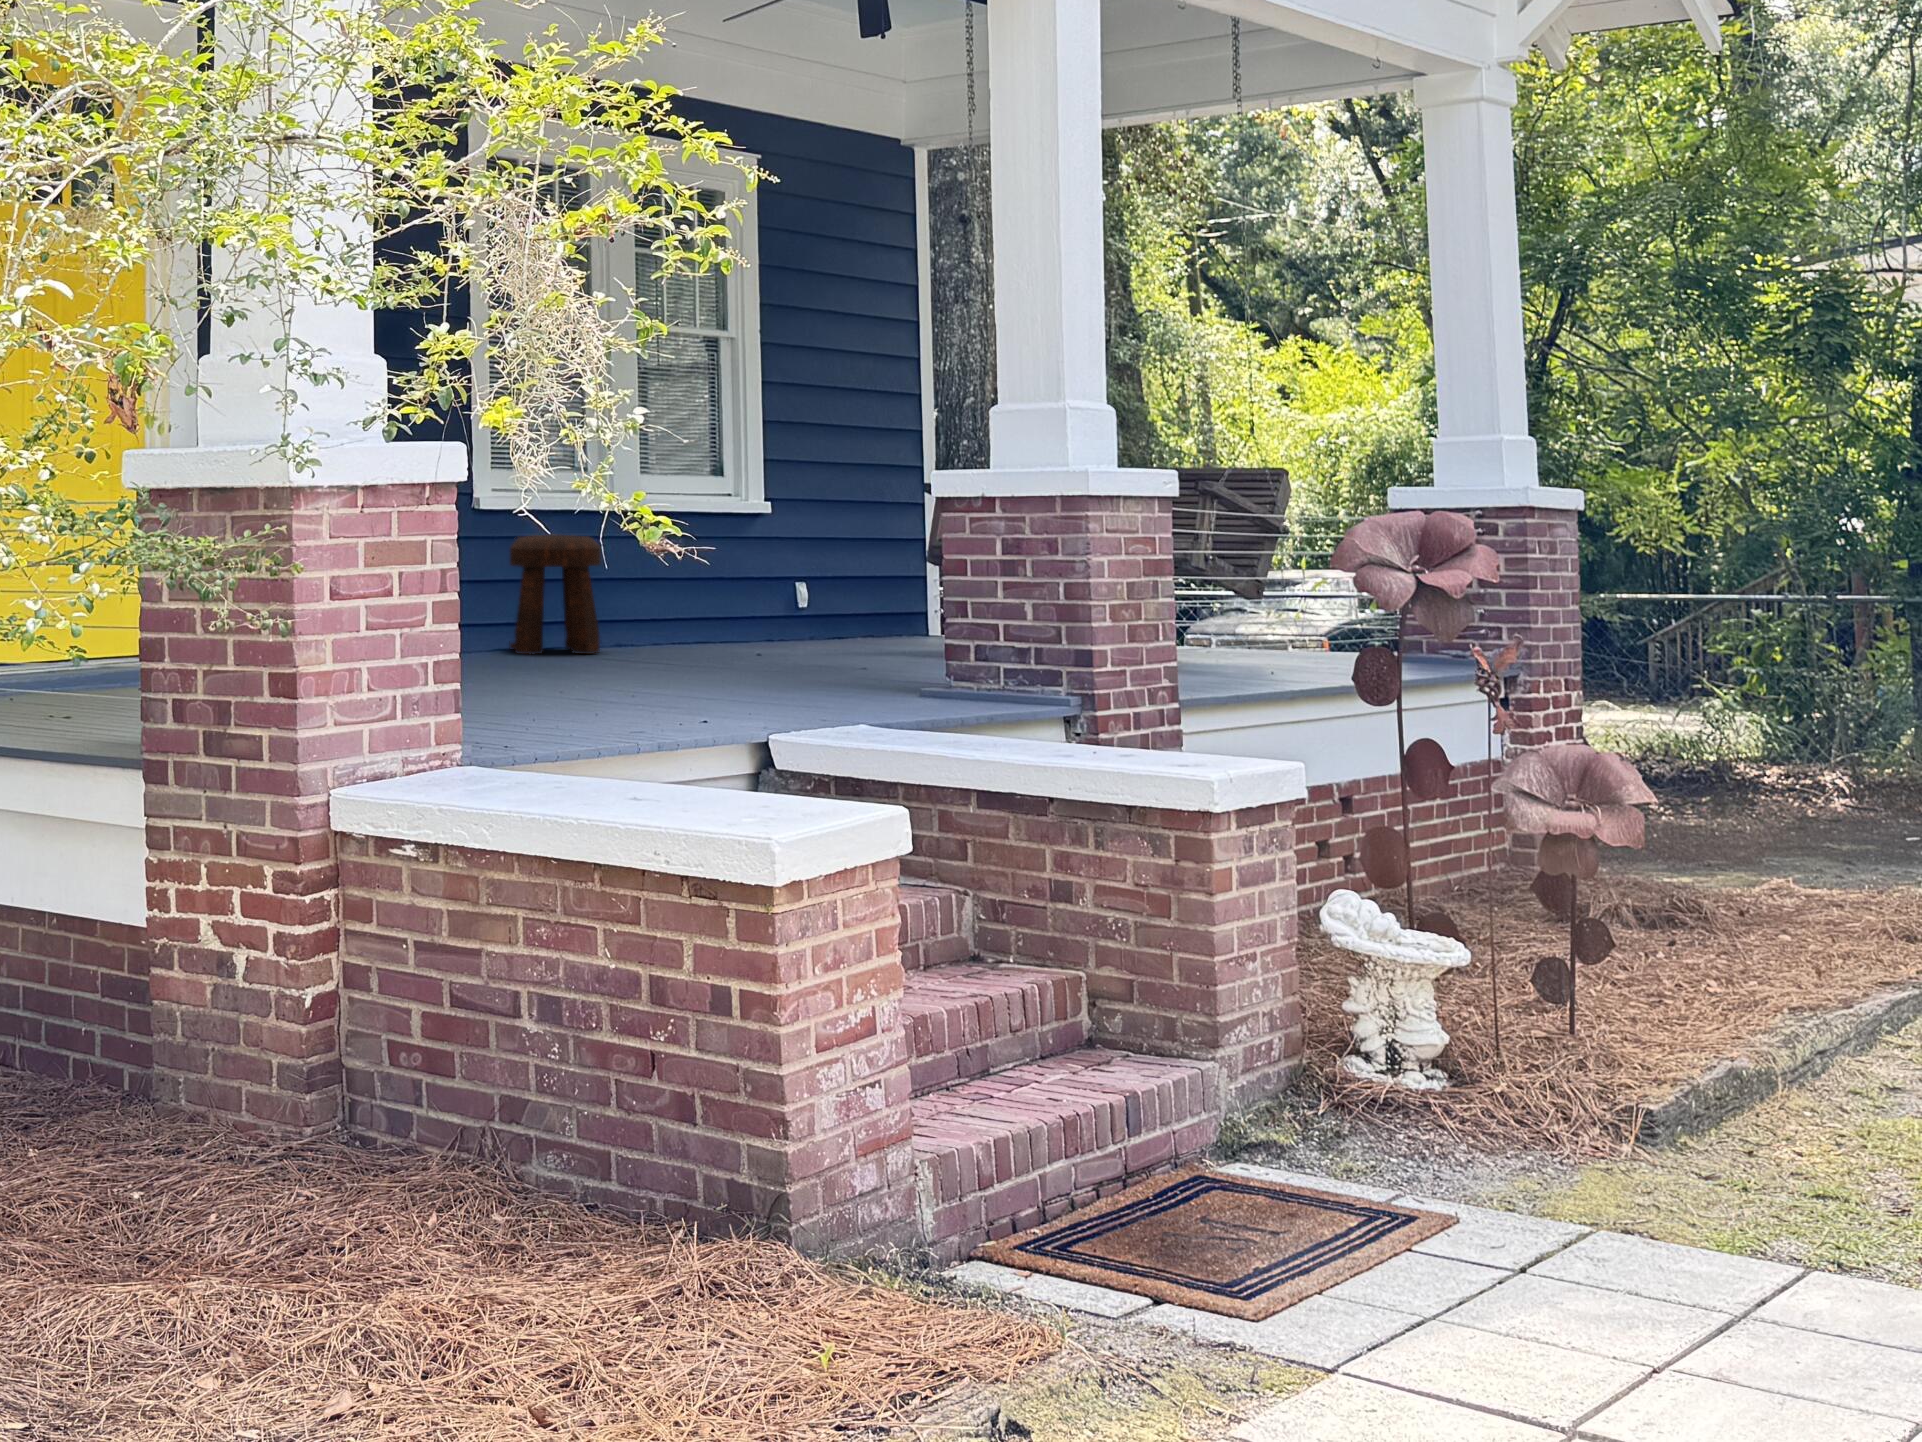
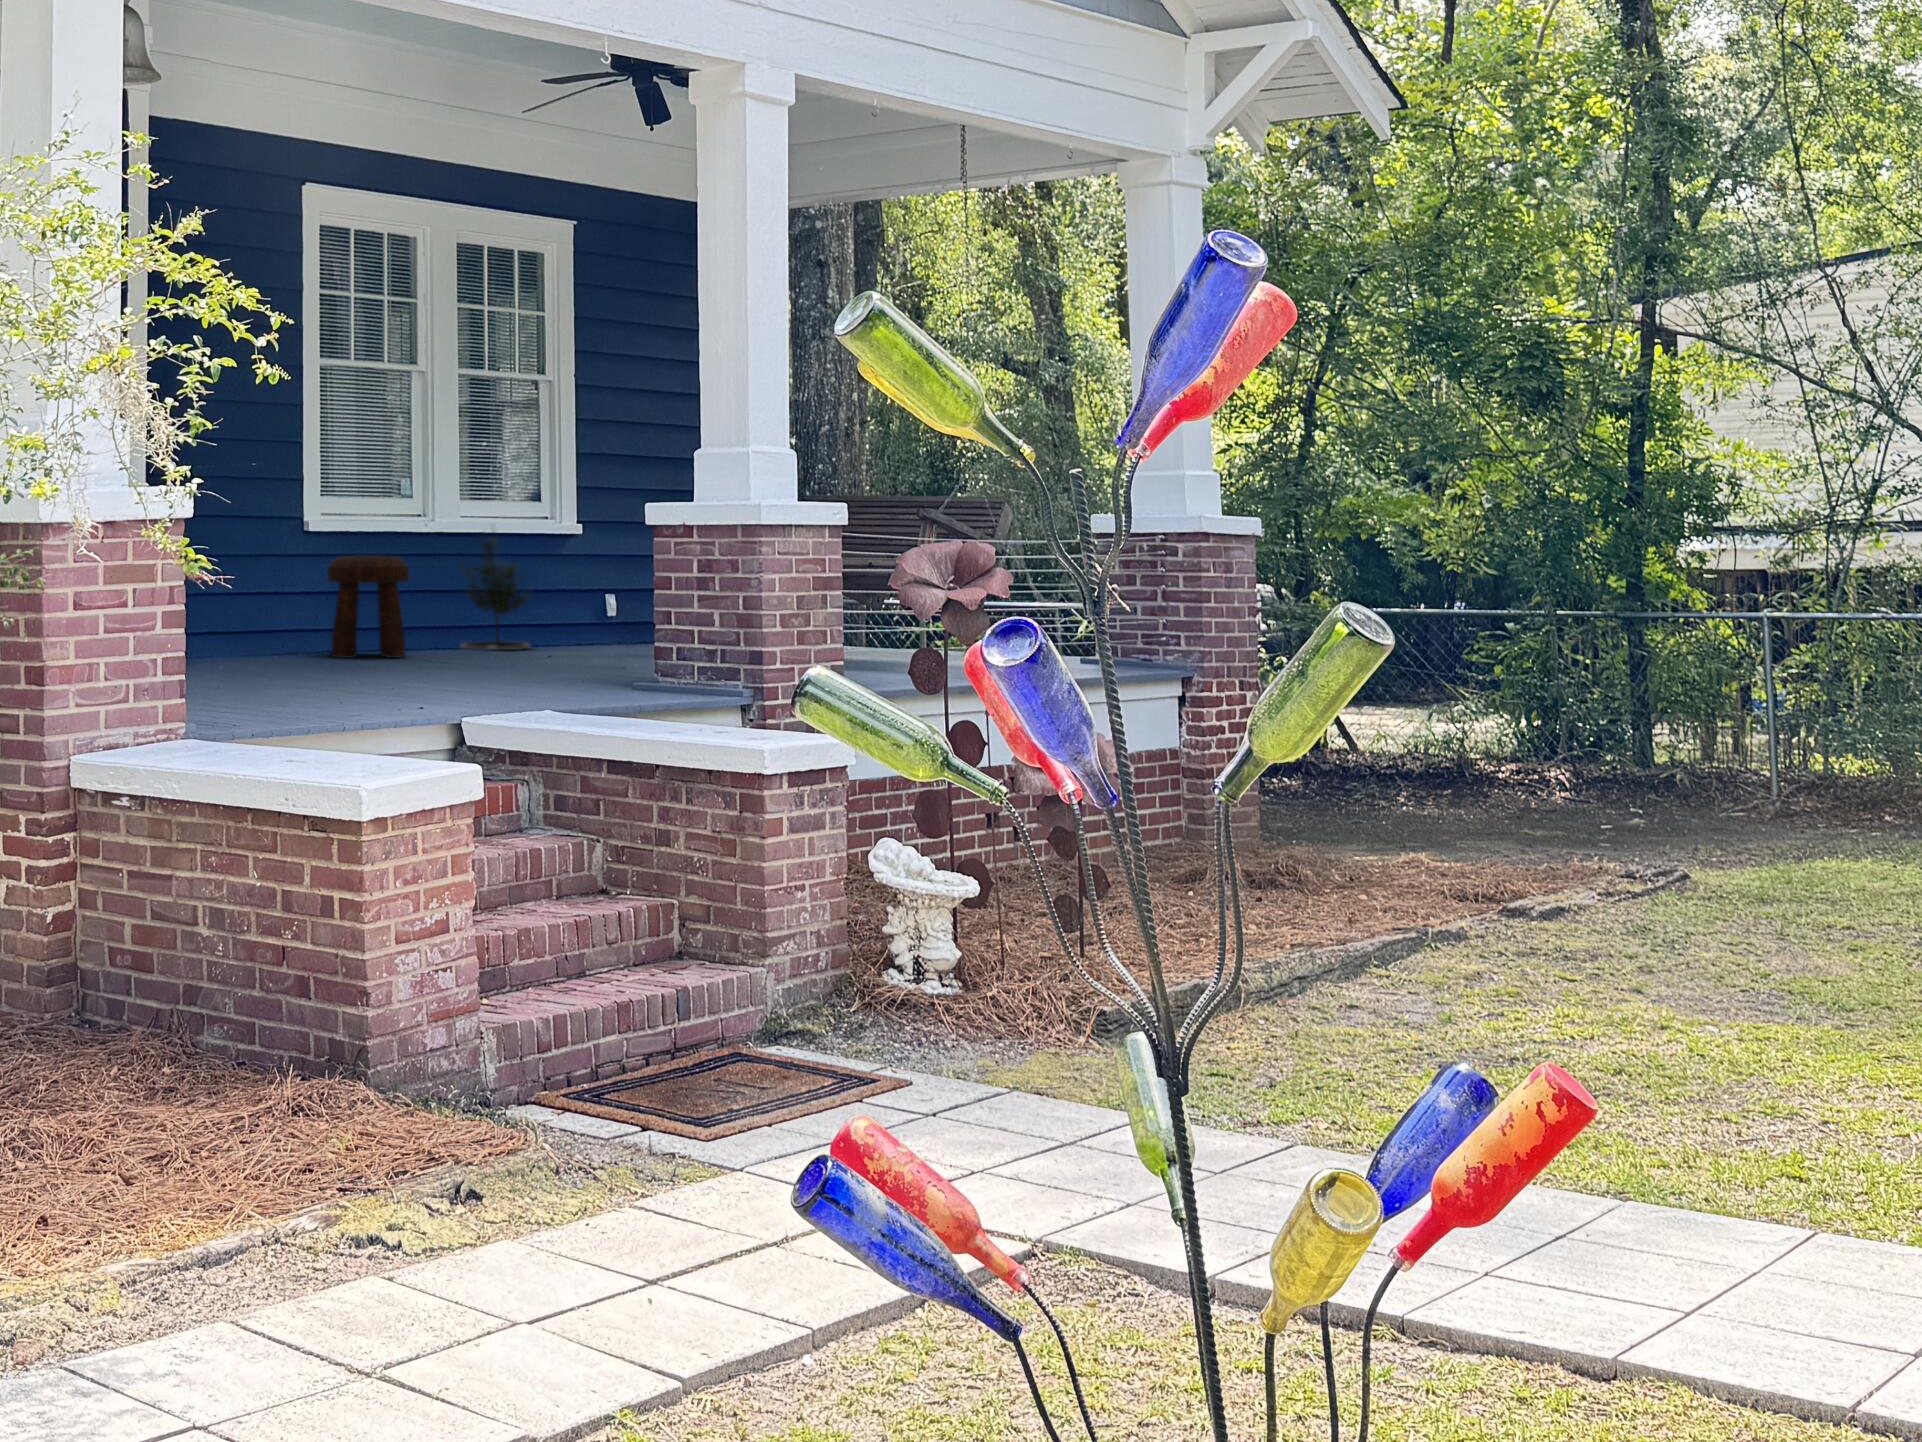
potted tree: none [642,498,736,645] -> present [461,531,532,650]

